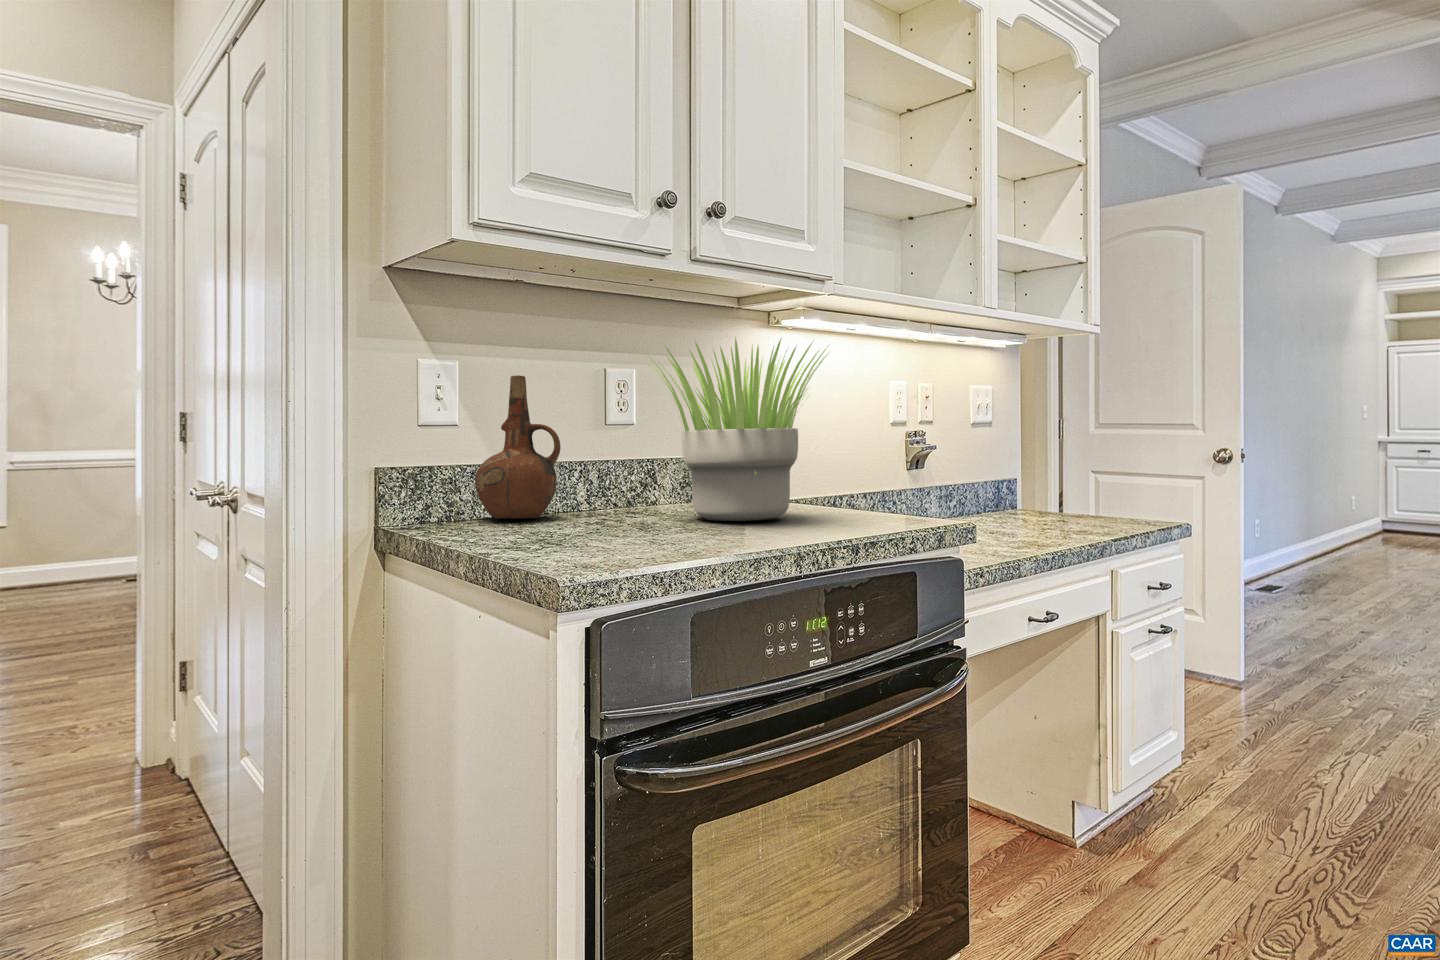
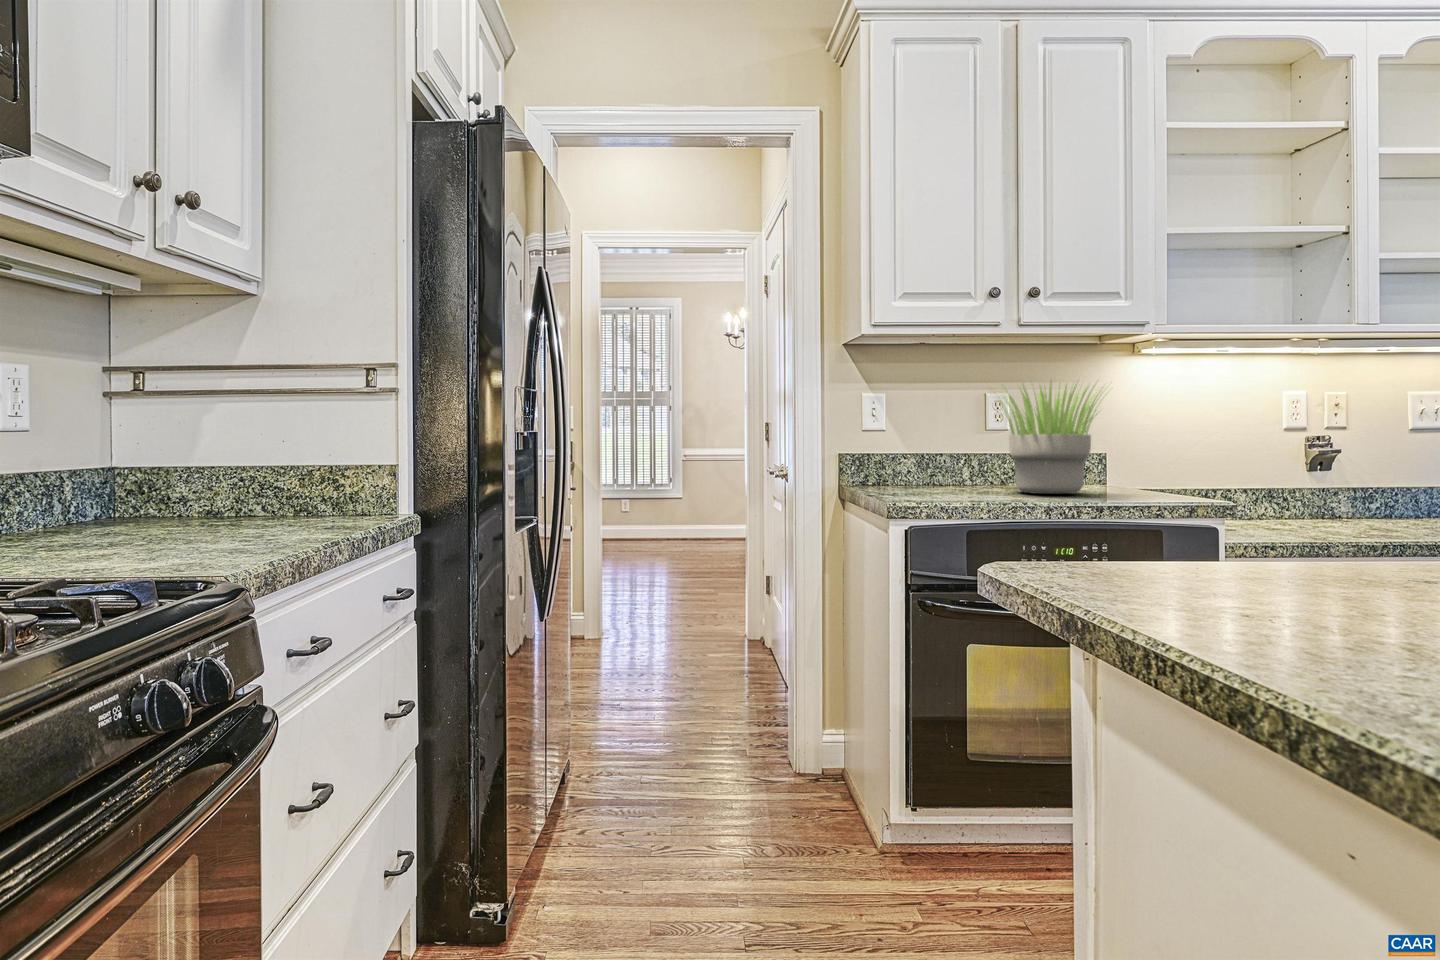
ceramic pitcher: present [475,375,561,519] -> none [890,401,941,485]

